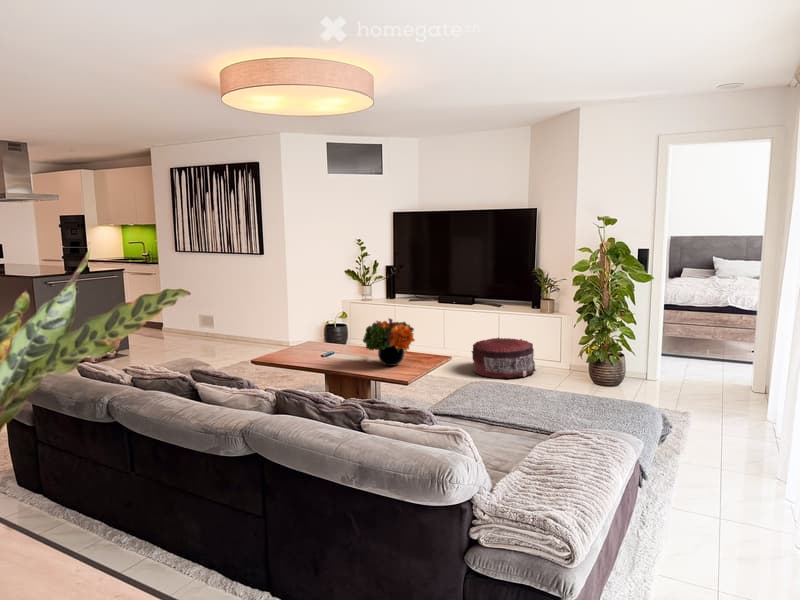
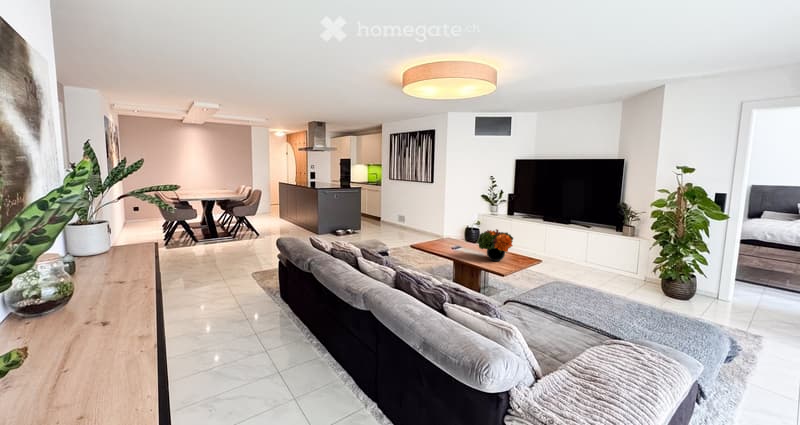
pouf: present [472,338,536,378] -> none [562,249,613,280]

